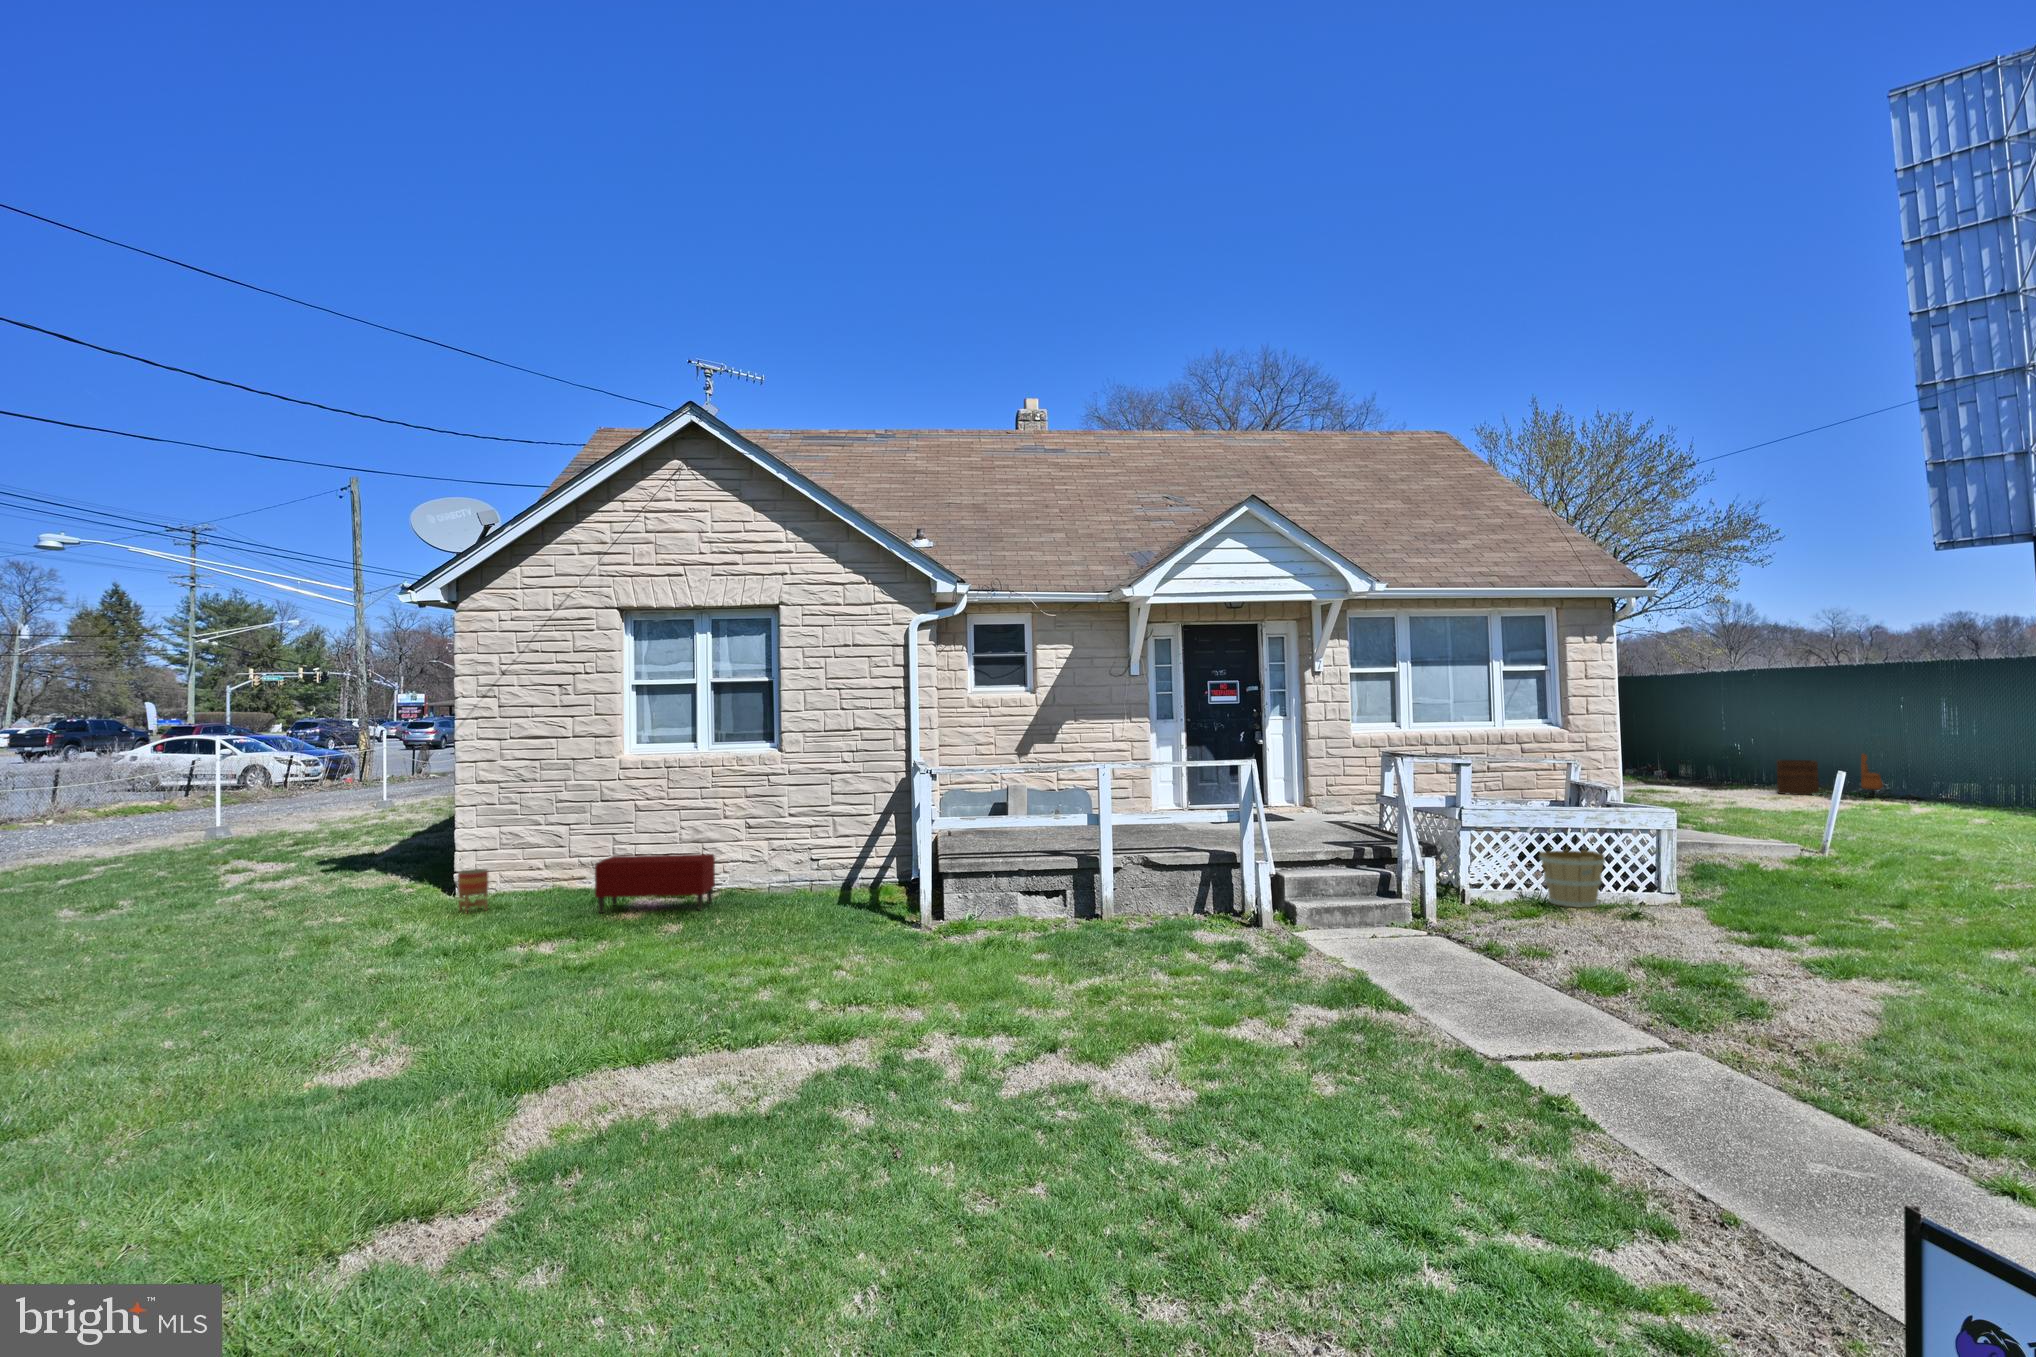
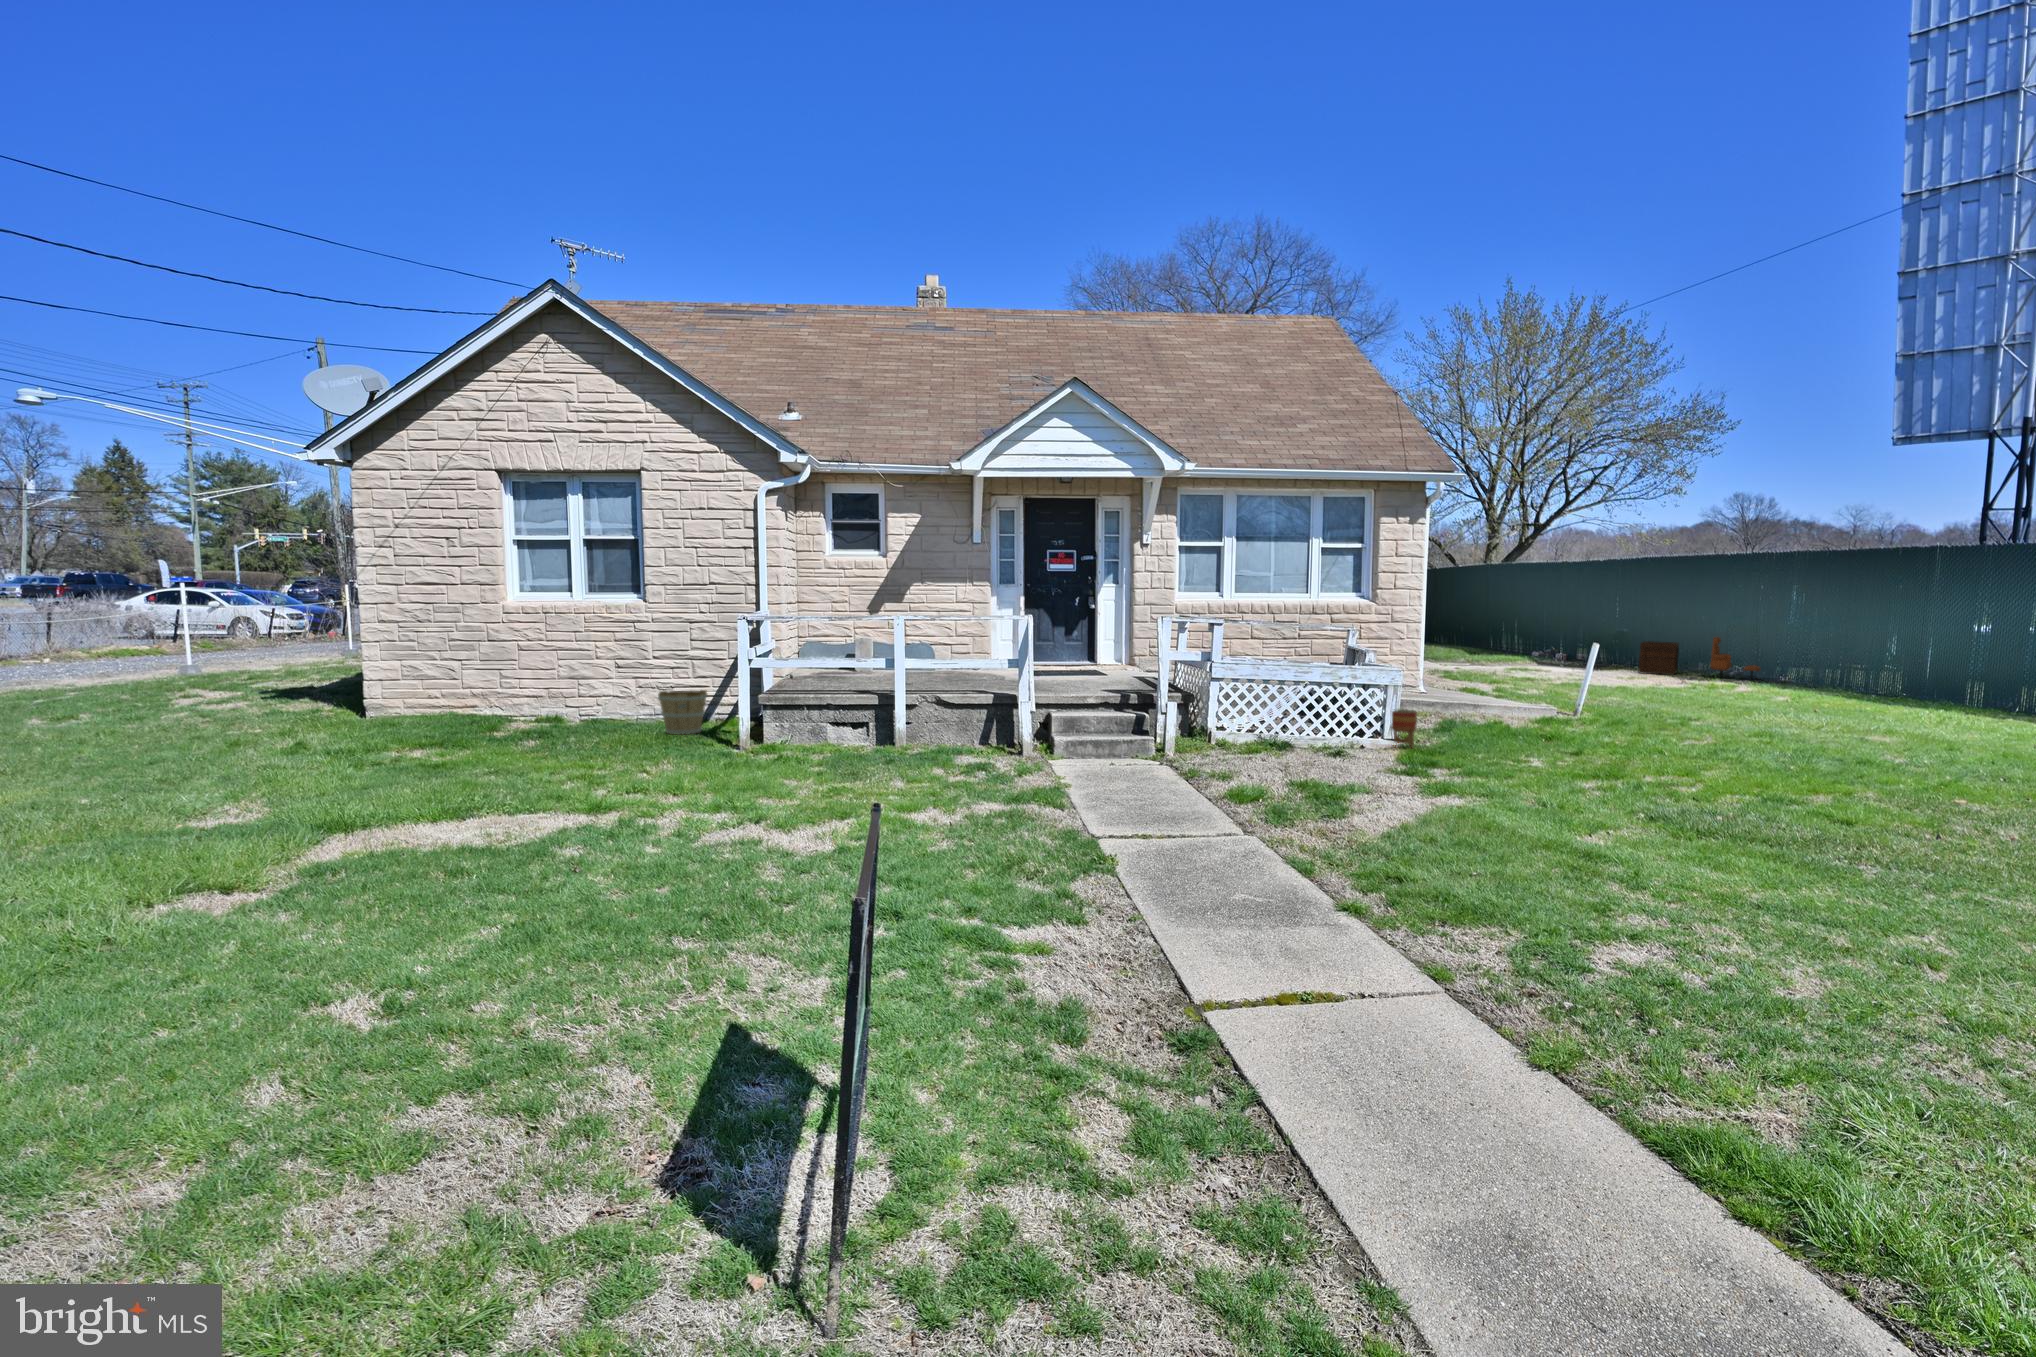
wooden bucket: present [1539,850,1605,908] -> present [658,690,707,735]
bench: present [595,854,715,913] -> none [477,687,586,734]
planter: present [458,869,488,913] -> present [1391,709,1417,748]

